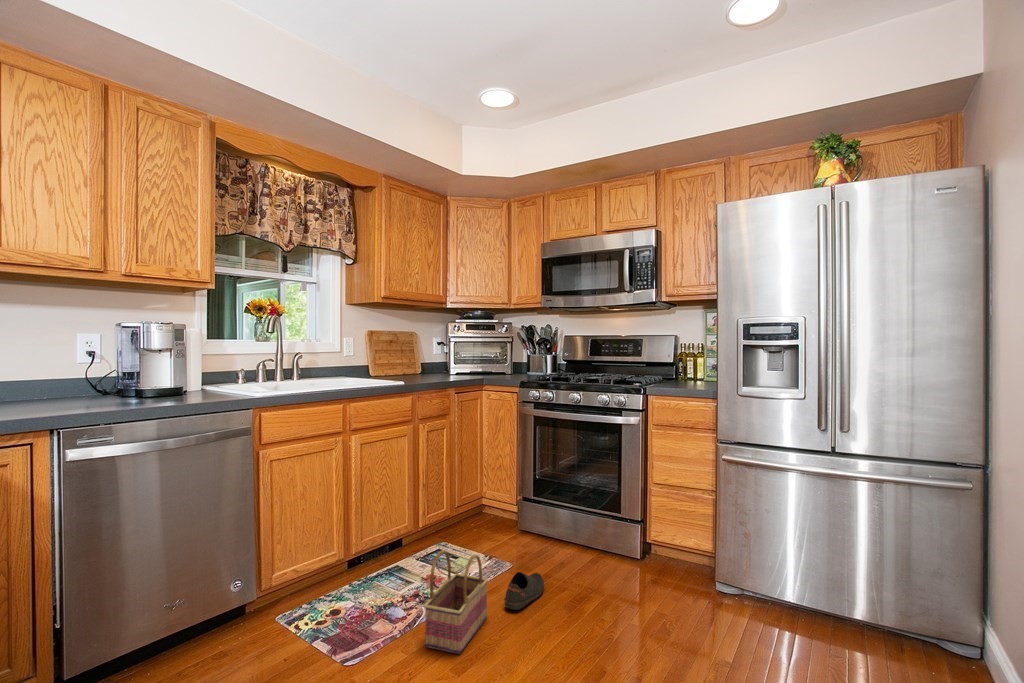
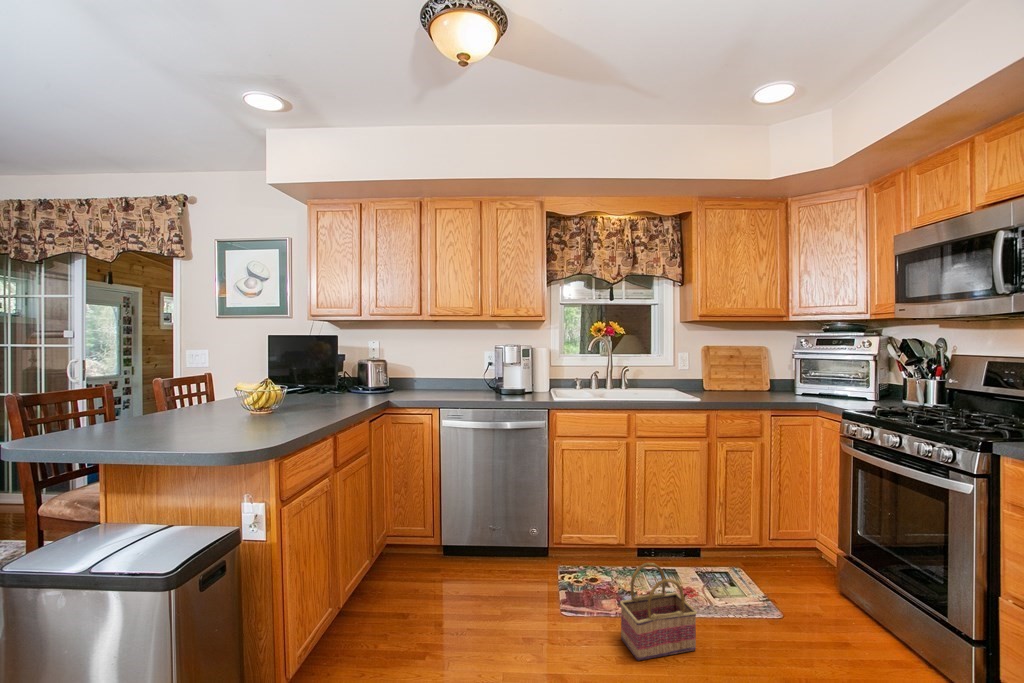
shoe: present [504,572,544,610] -> none [721,626,793,667]

